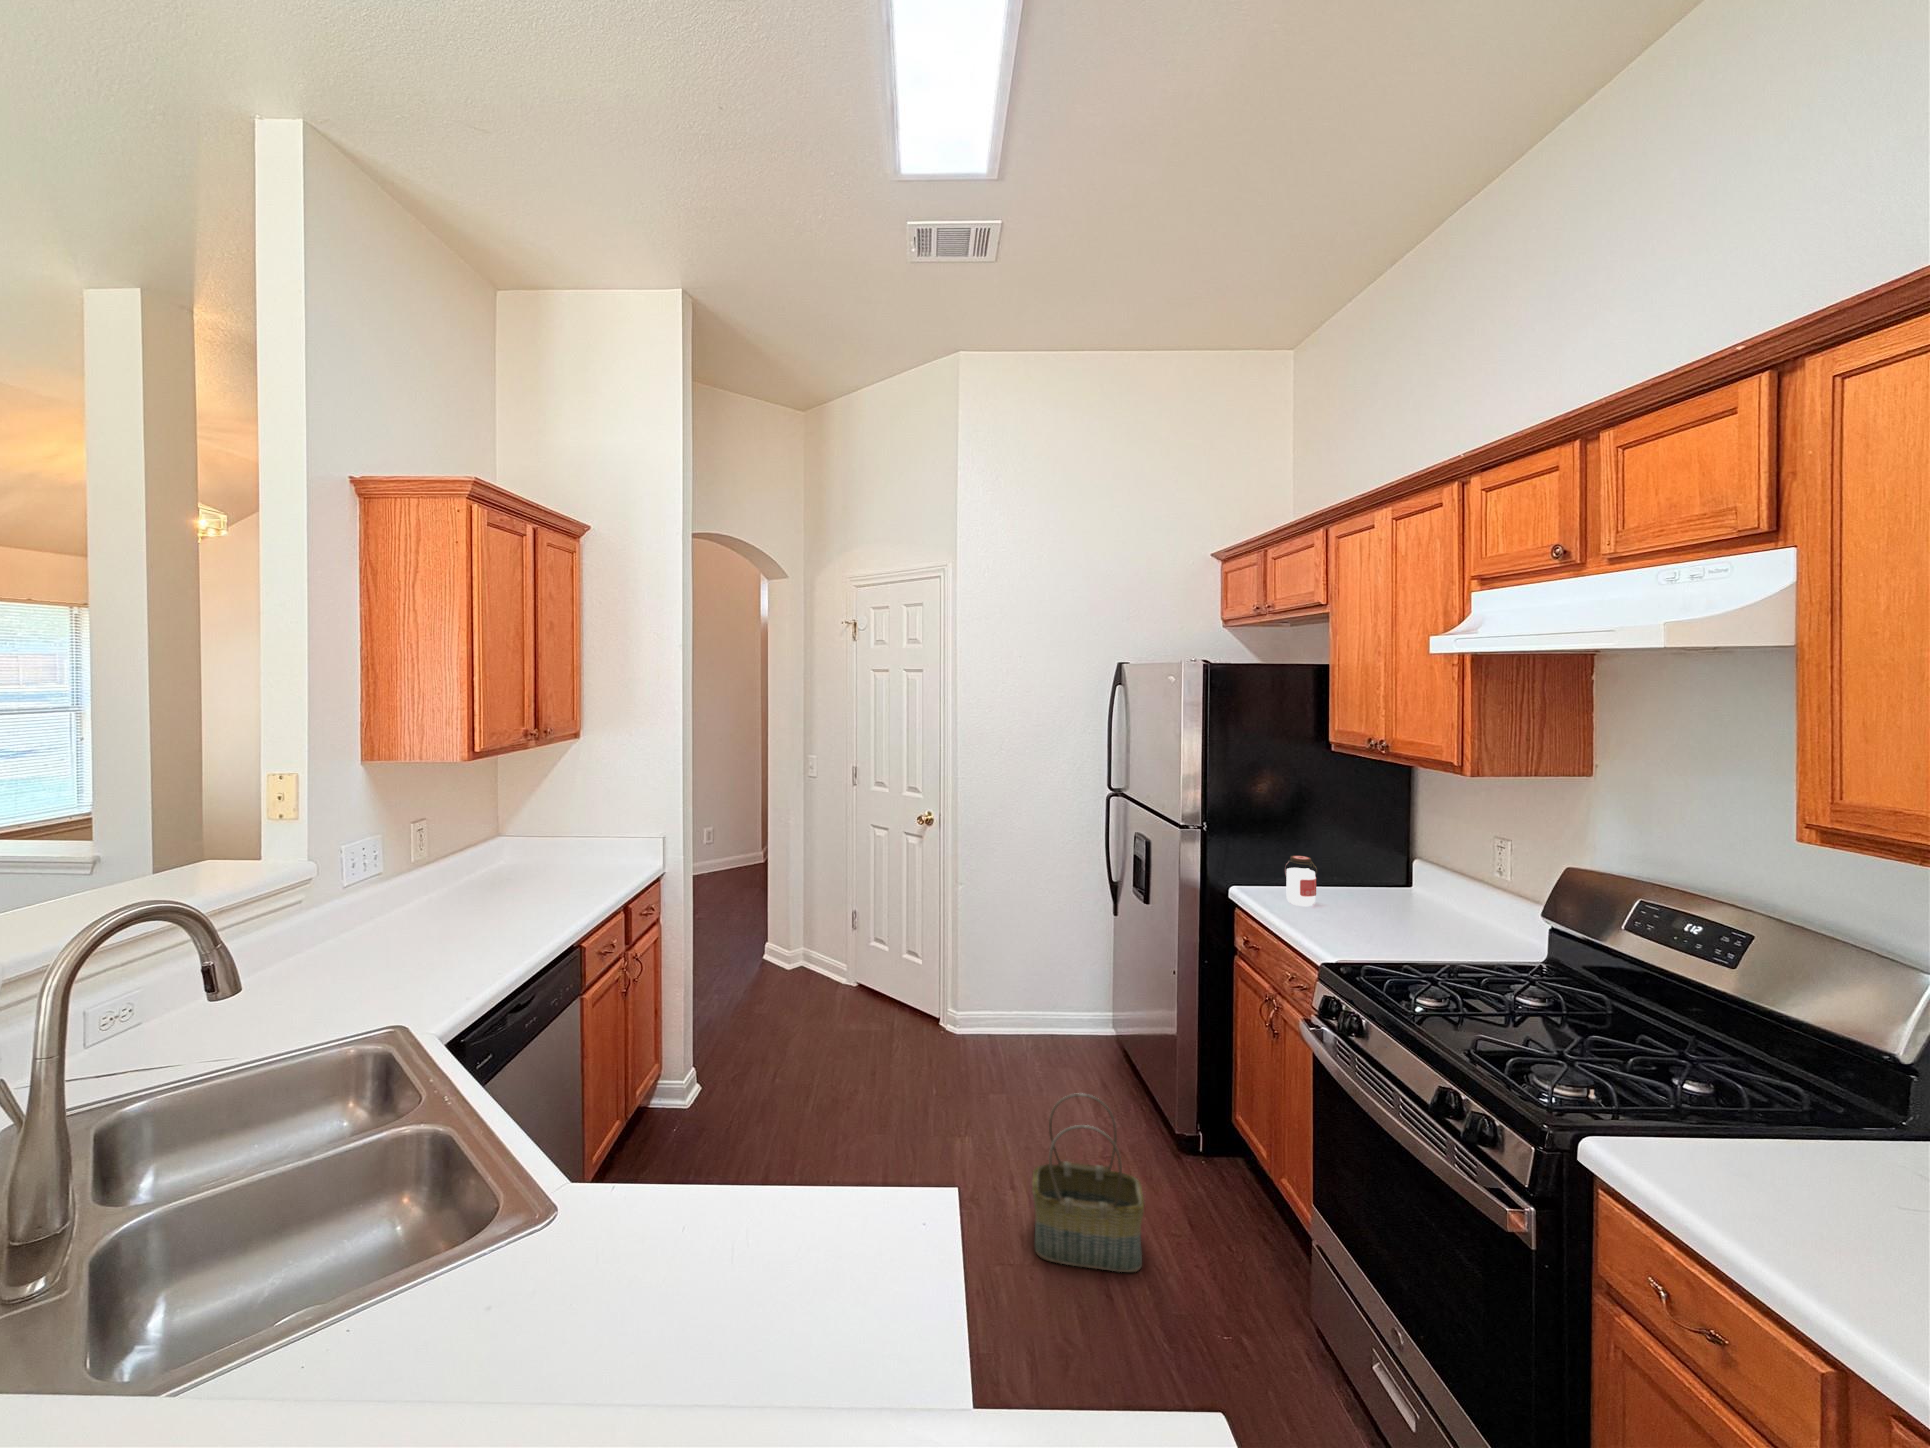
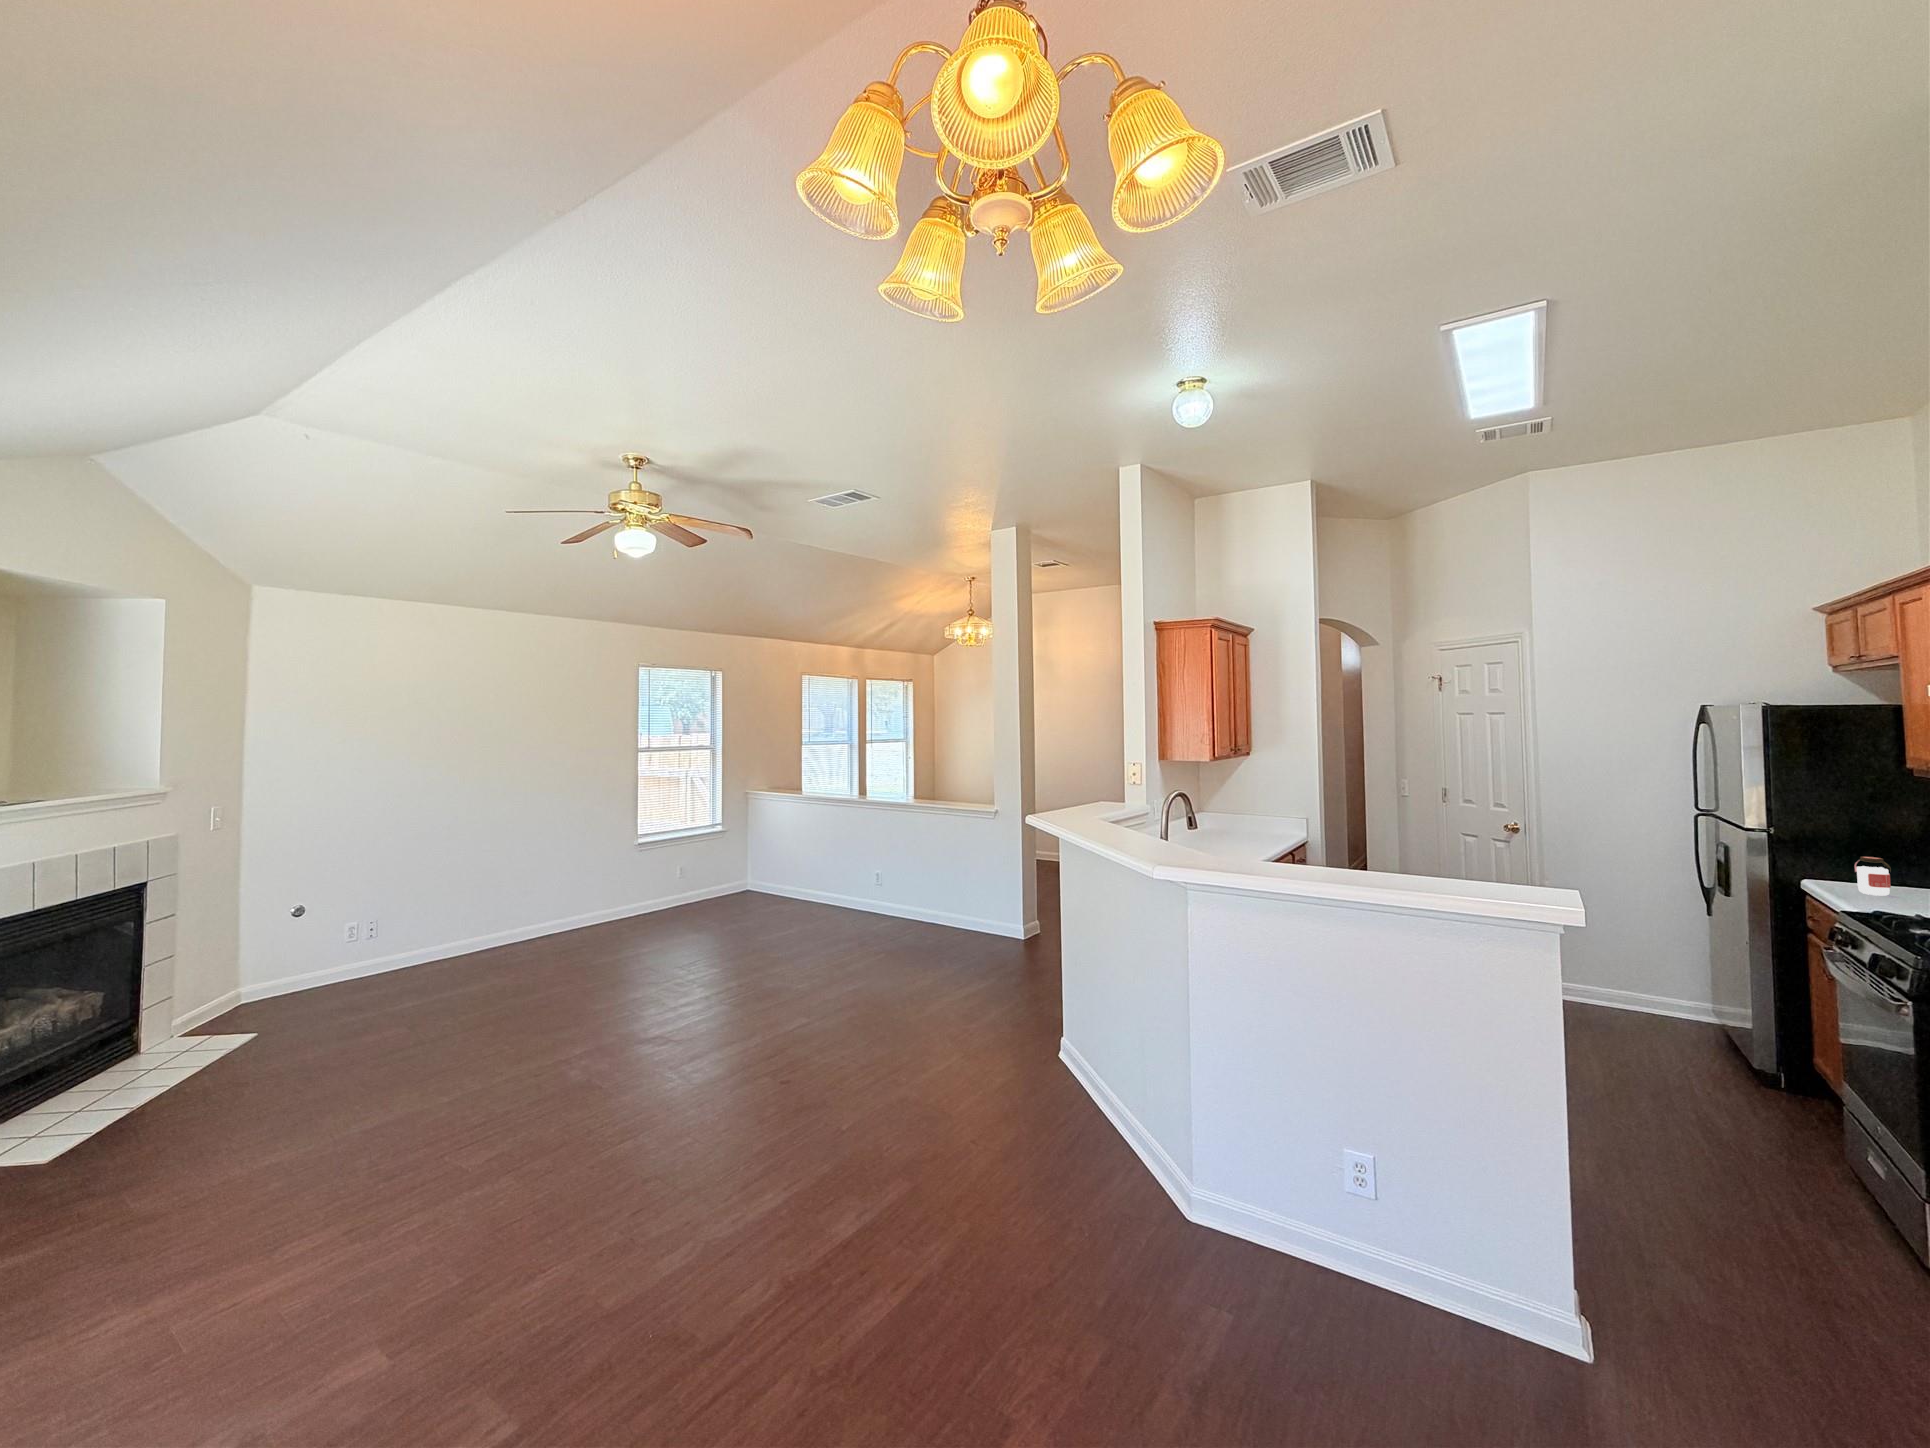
basket: present [1032,1093,1144,1272] -> none [1596,997,1696,1113]

